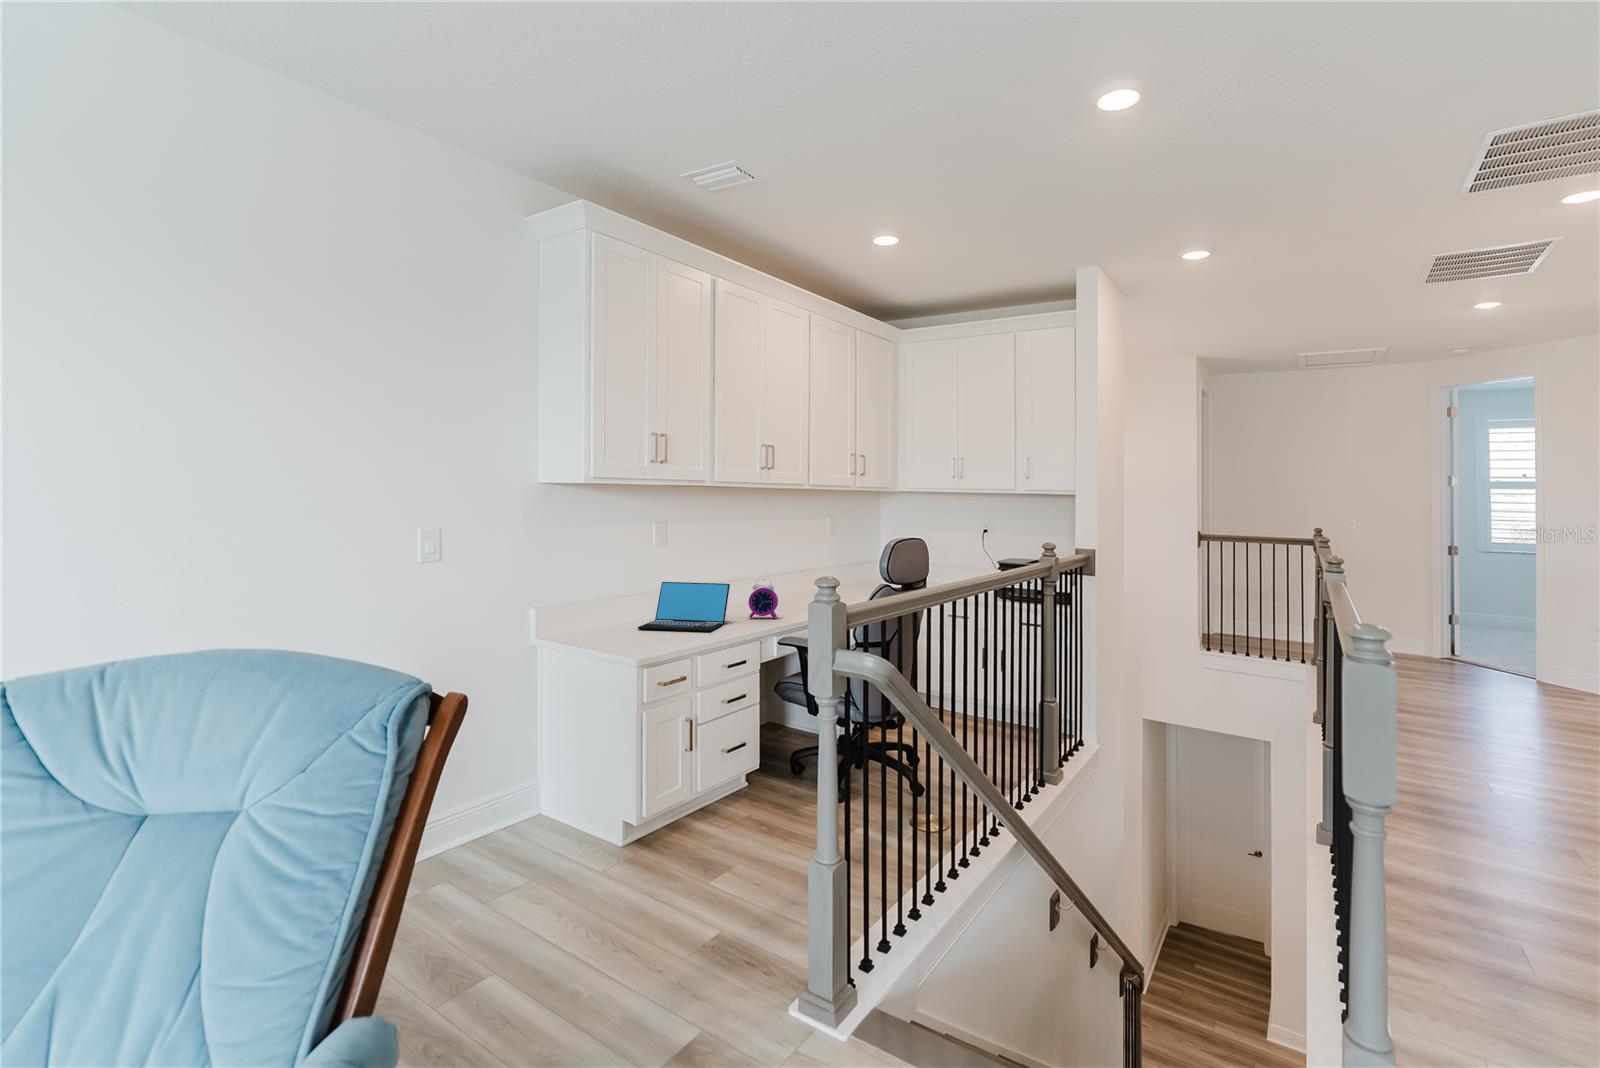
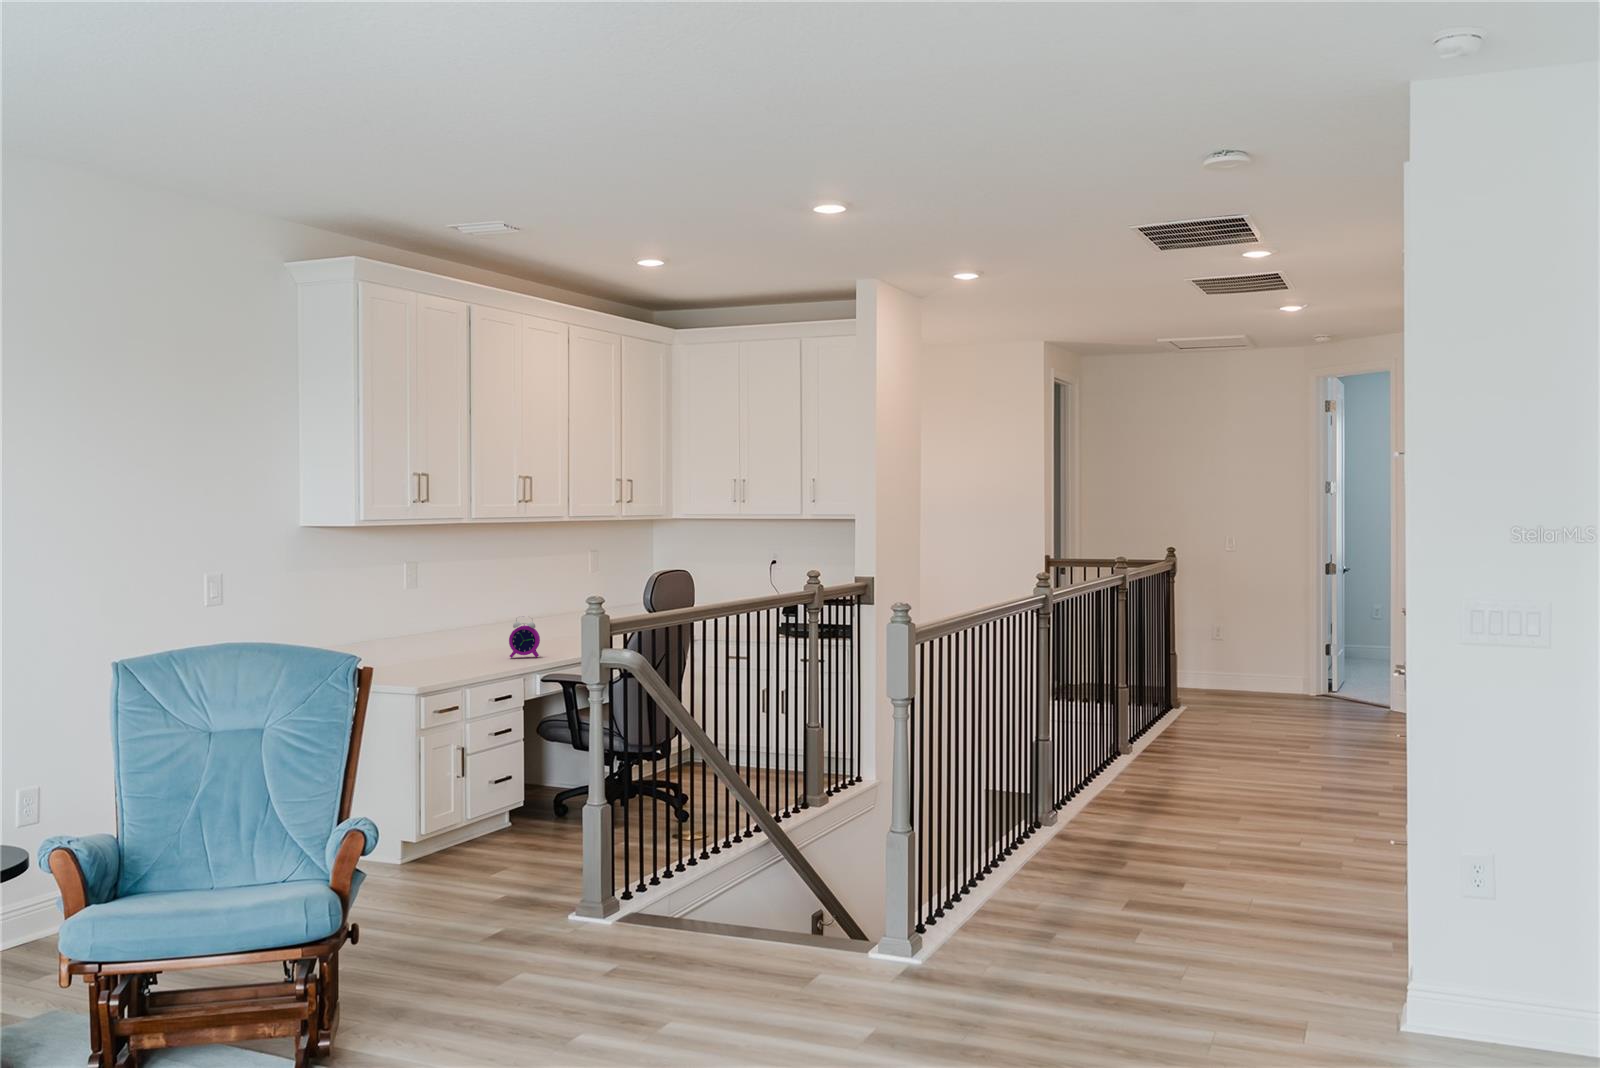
laptop: present [638,582,730,632] -> none [397,622,490,669]

